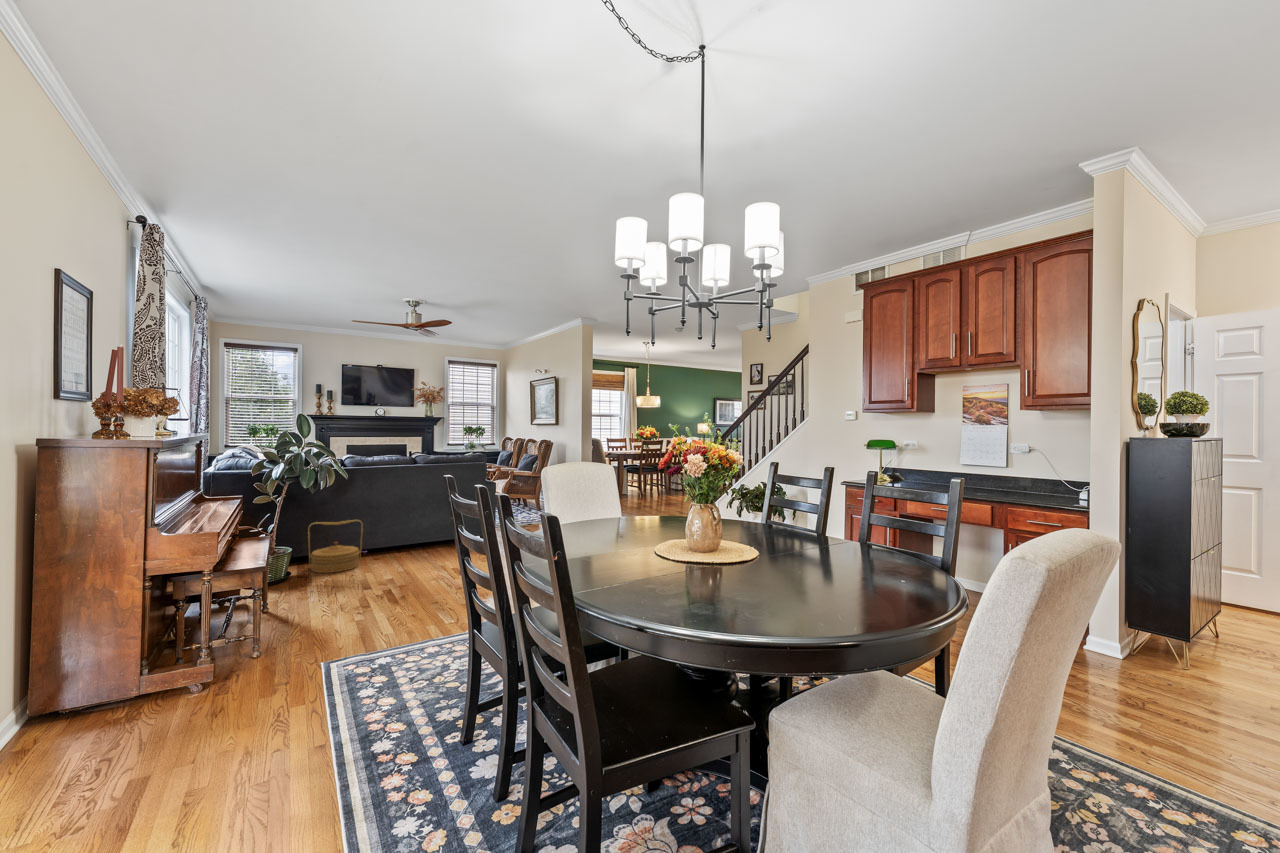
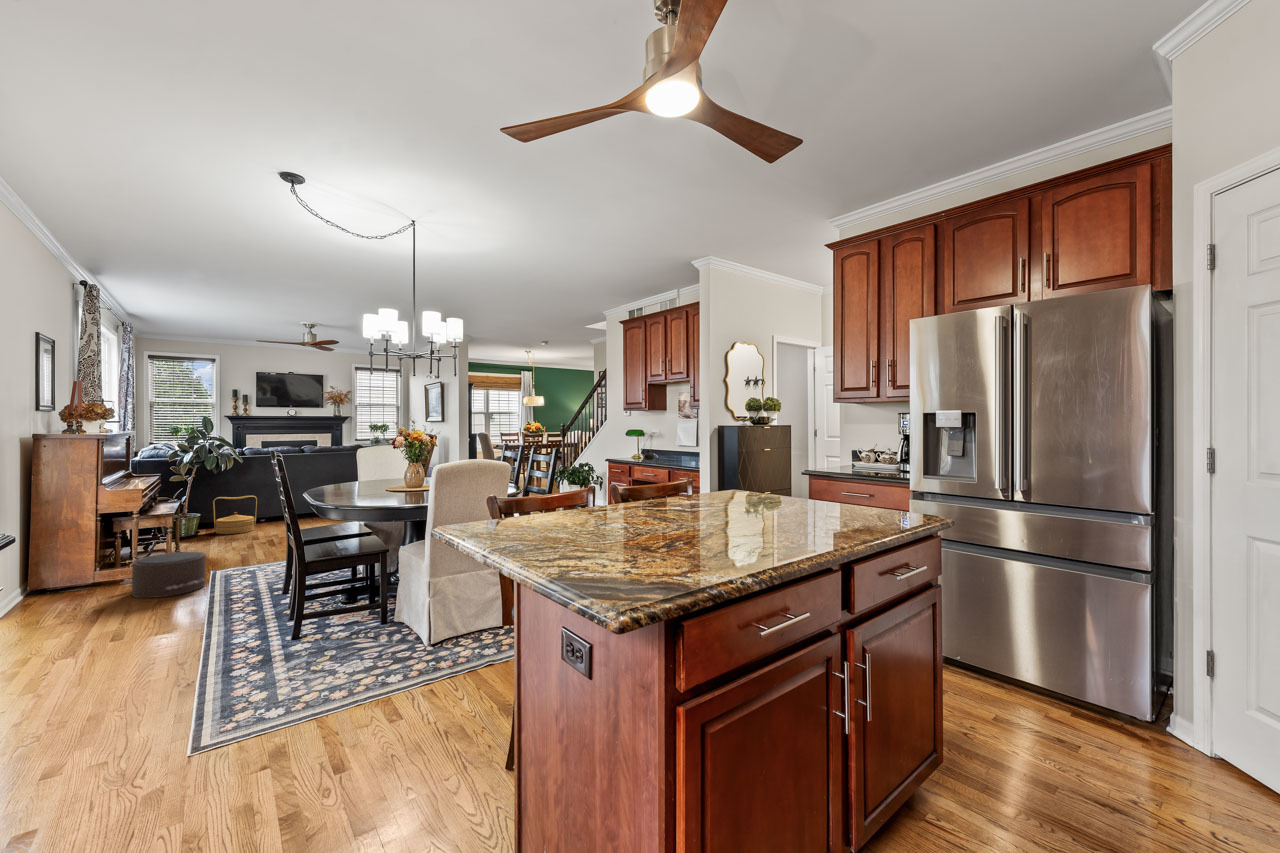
pouf: none [179,642,326,748] -> present [122,552,206,598]

